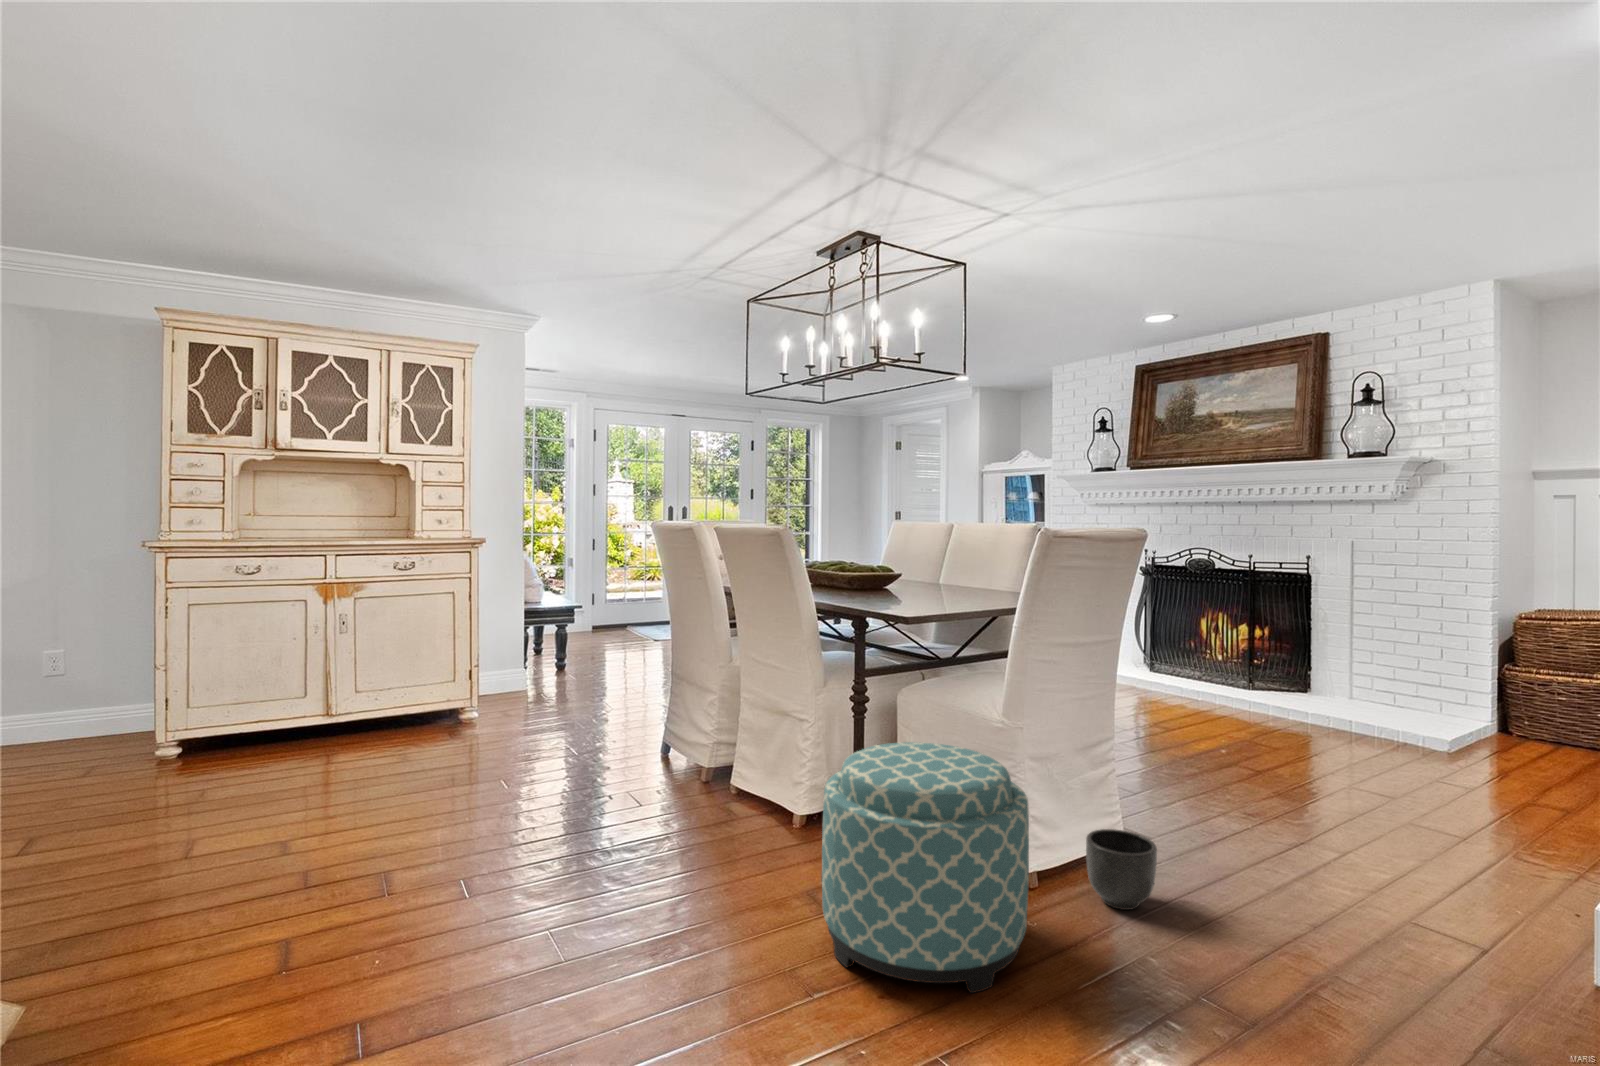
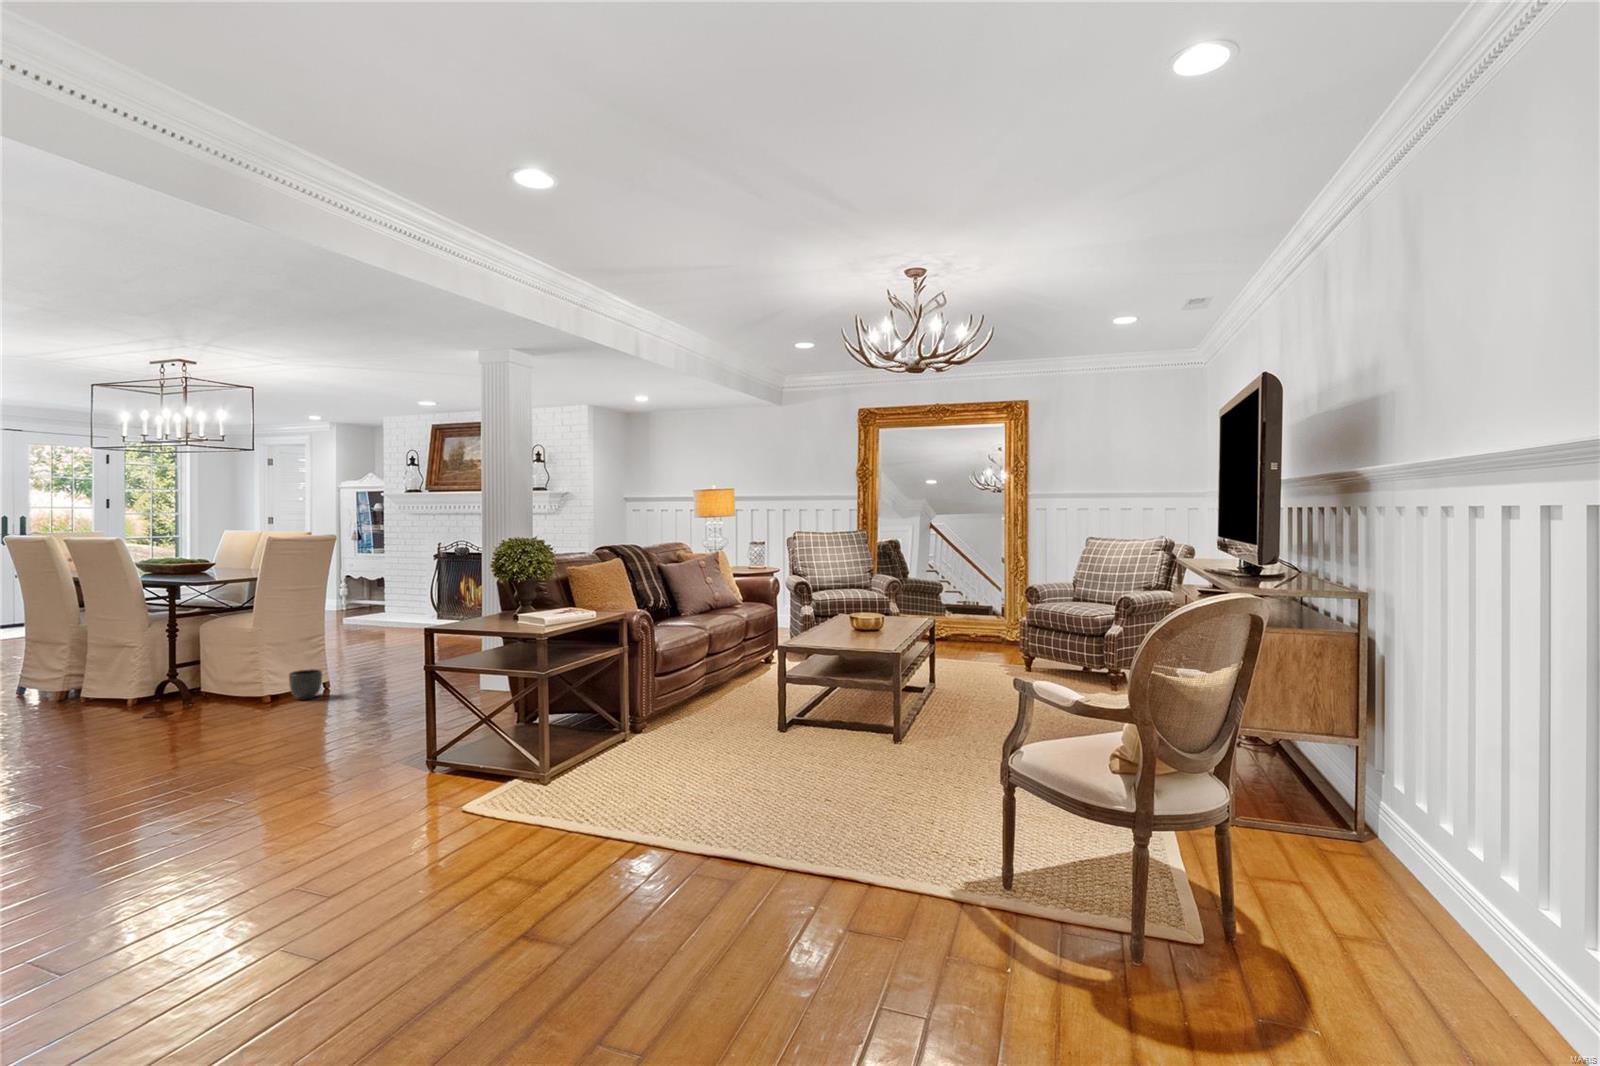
ottoman: present [822,742,1029,993] -> none [133,638,244,730]

